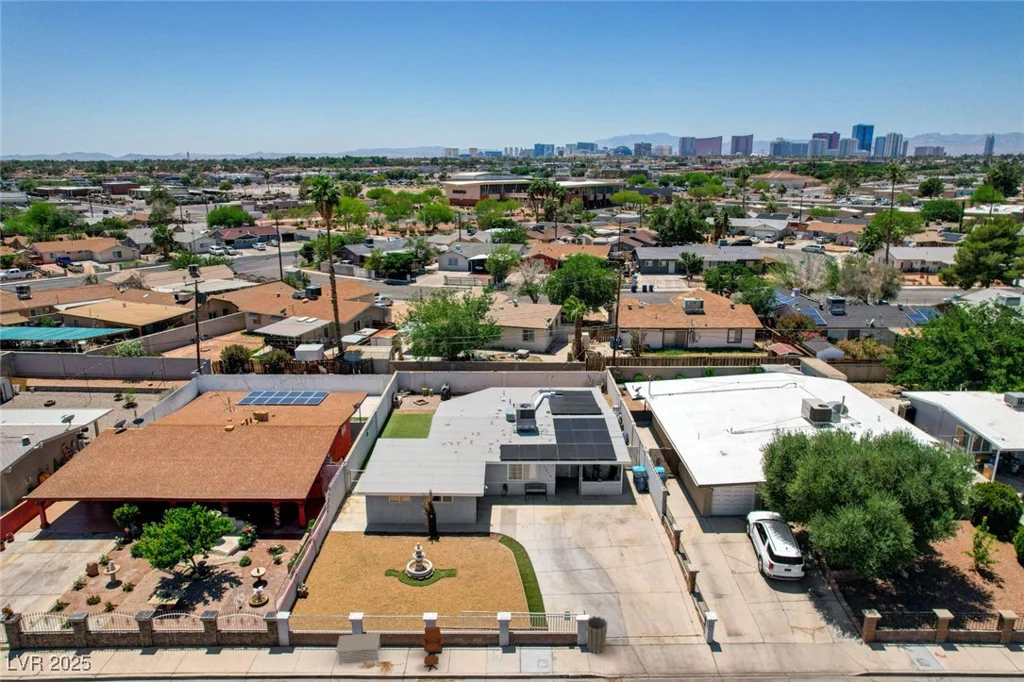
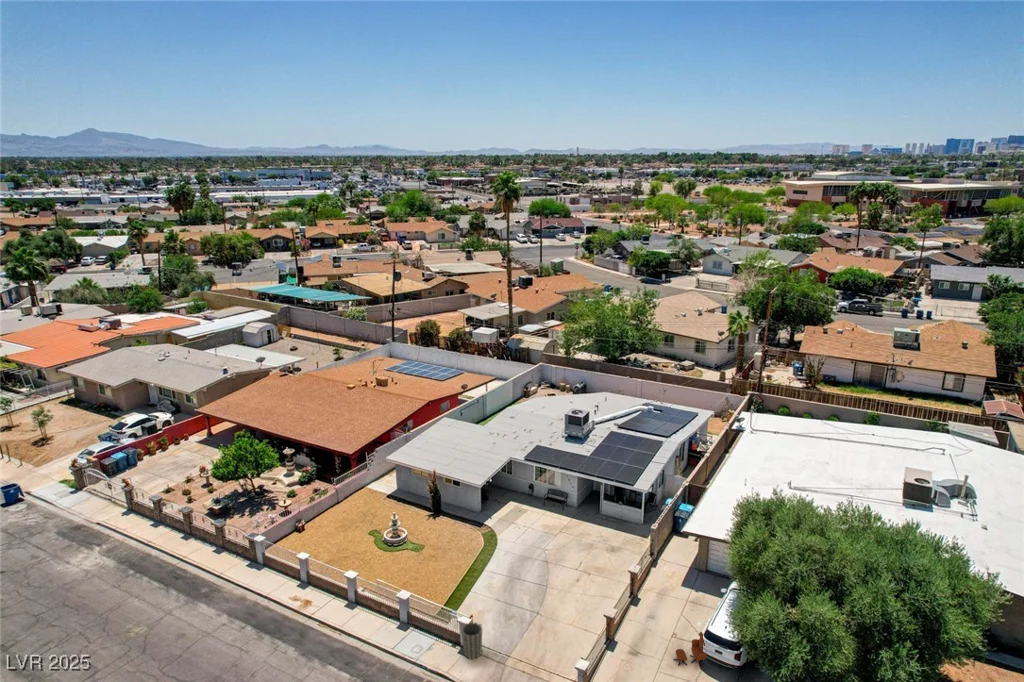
lounge chair: present [421,627,444,671] -> present [673,632,707,666]
storage bench: present [336,633,380,665] -> none [277,568,316,599]

